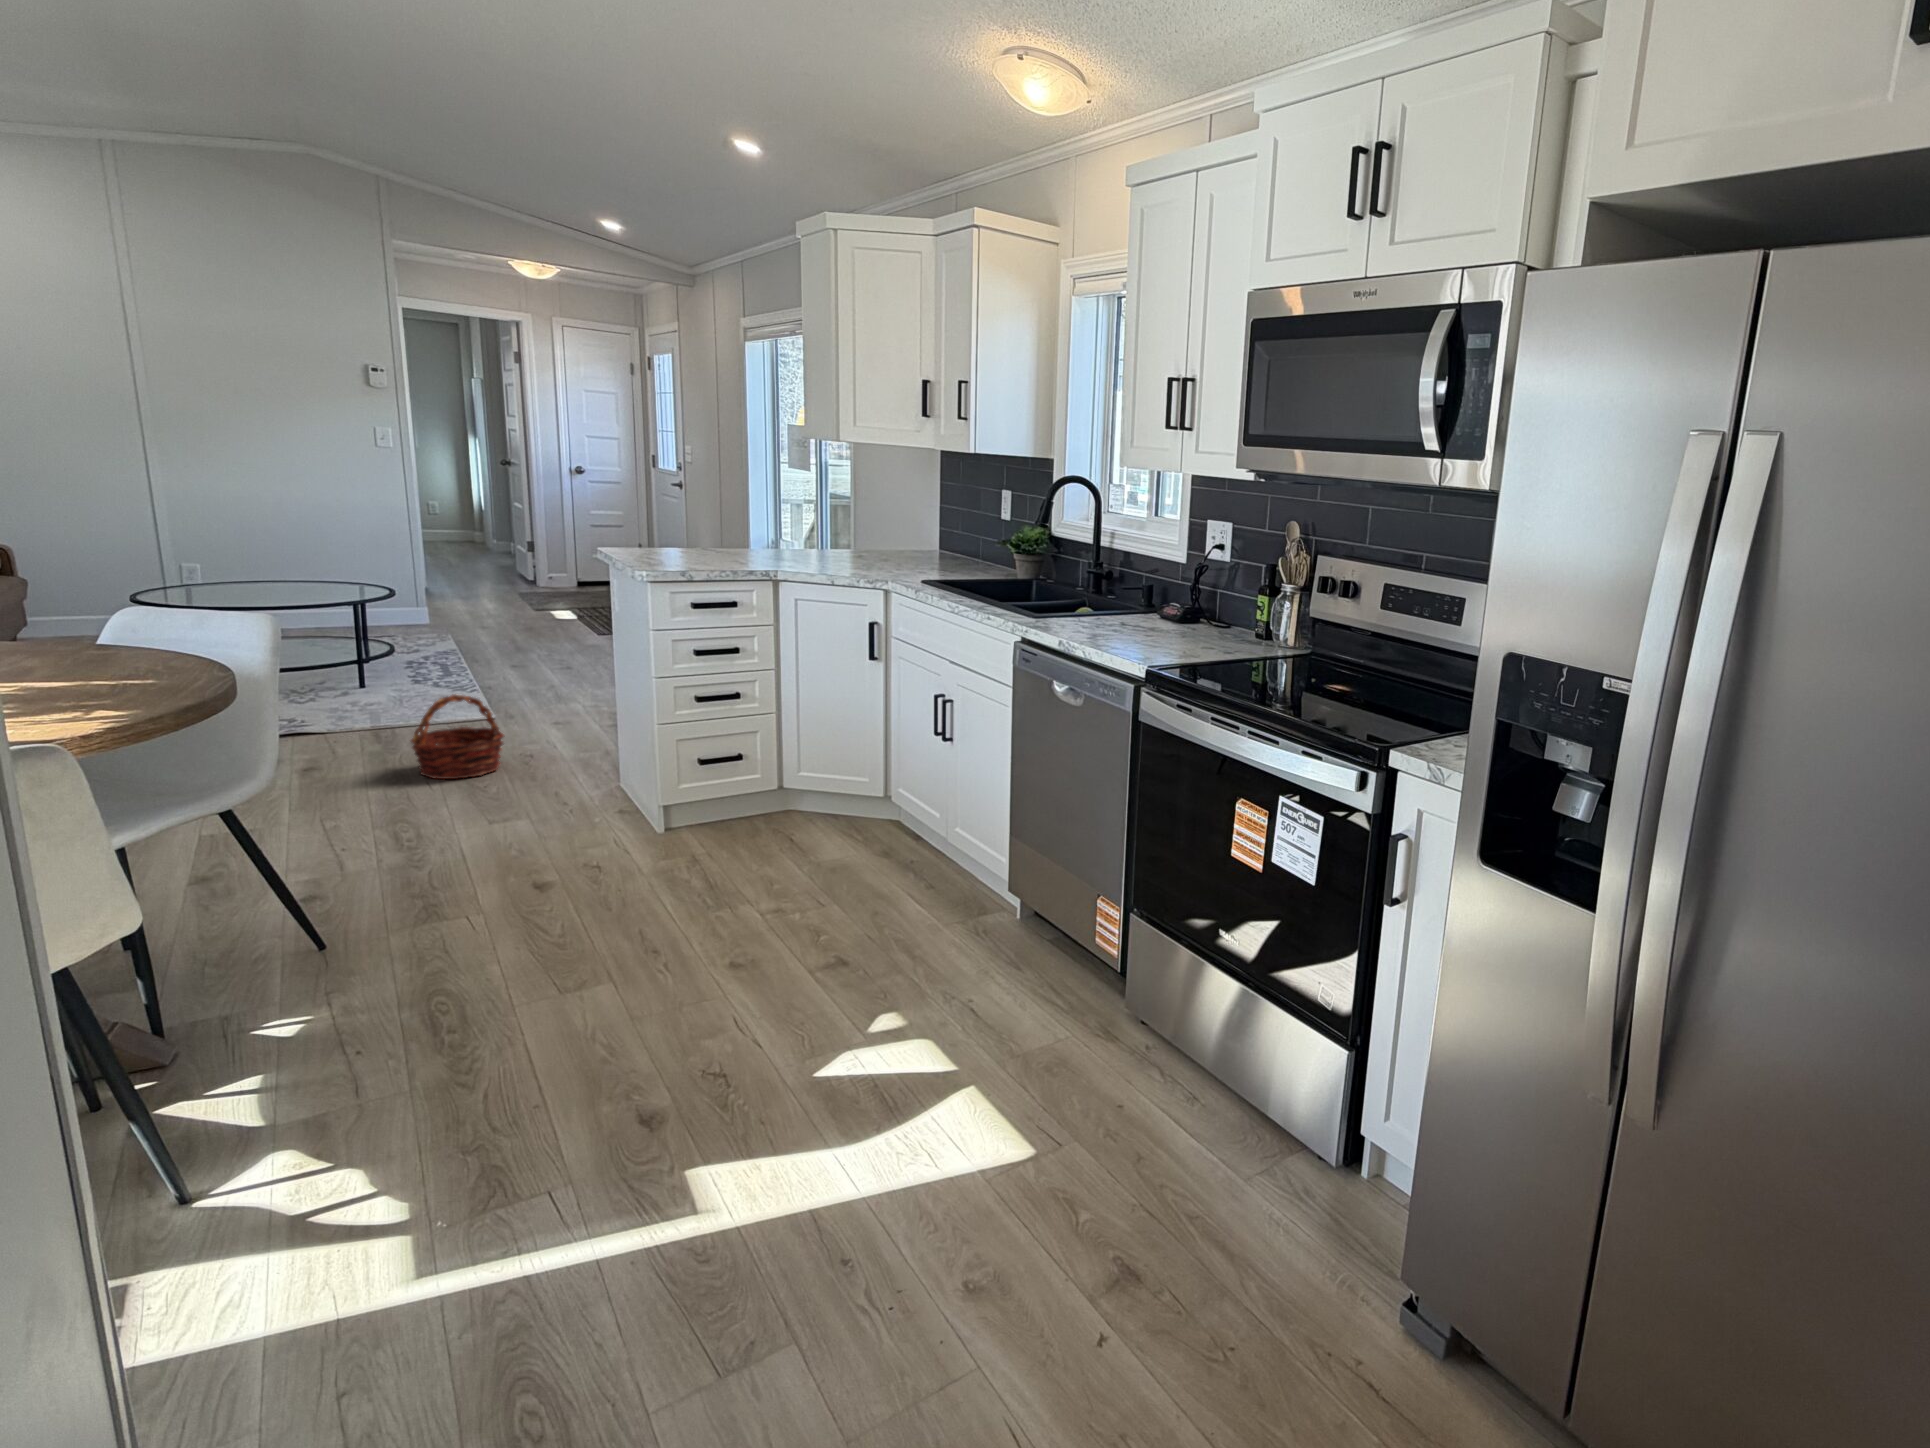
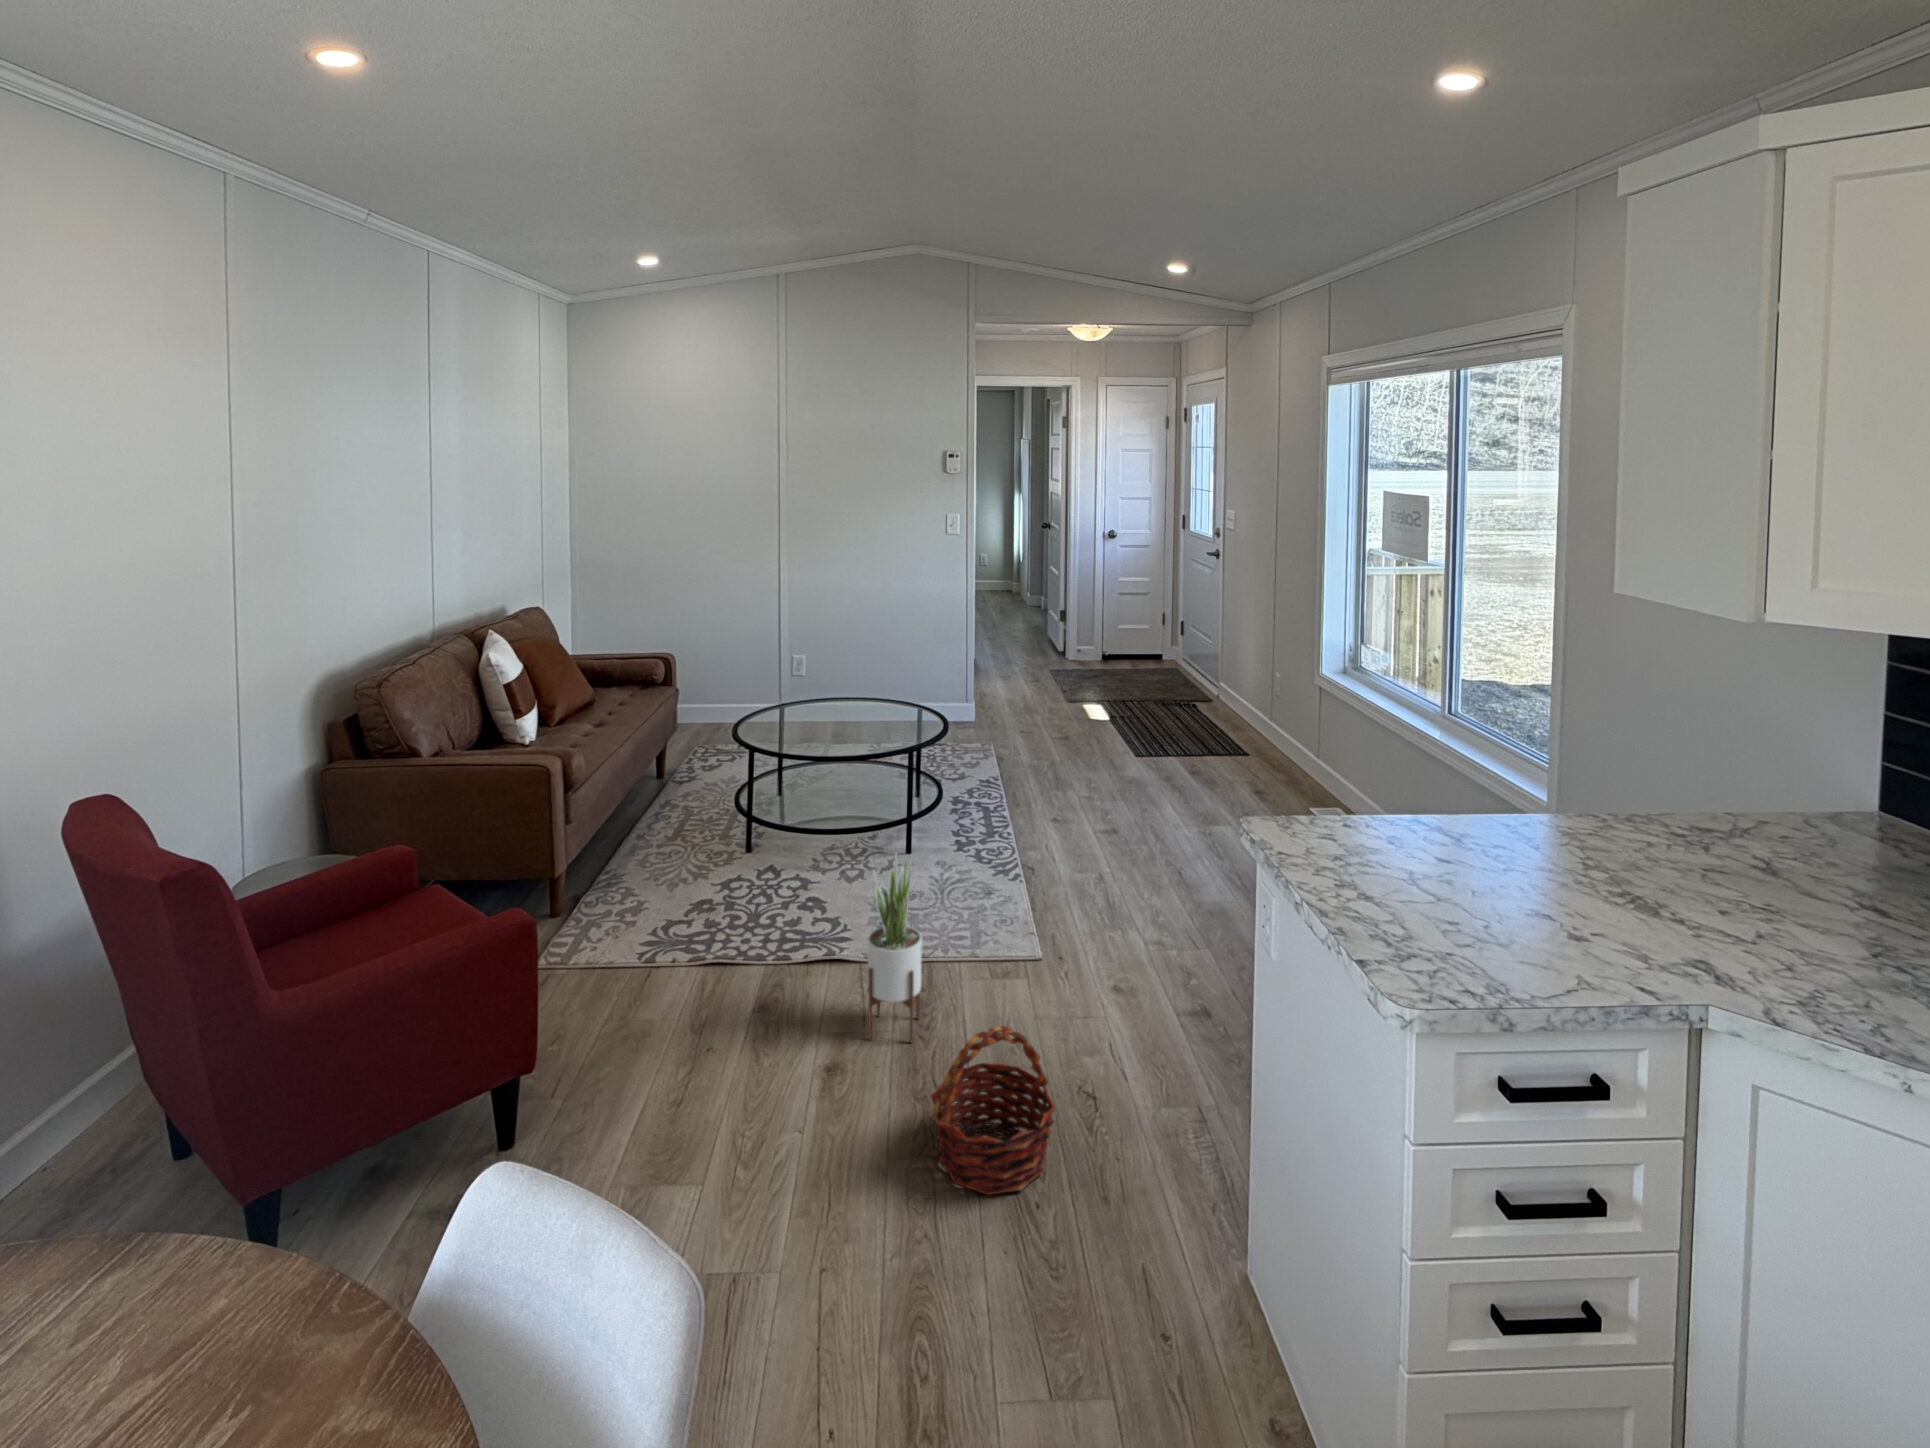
potted plant: none [342,623,395,751] -> present [868,855,922,1043]

